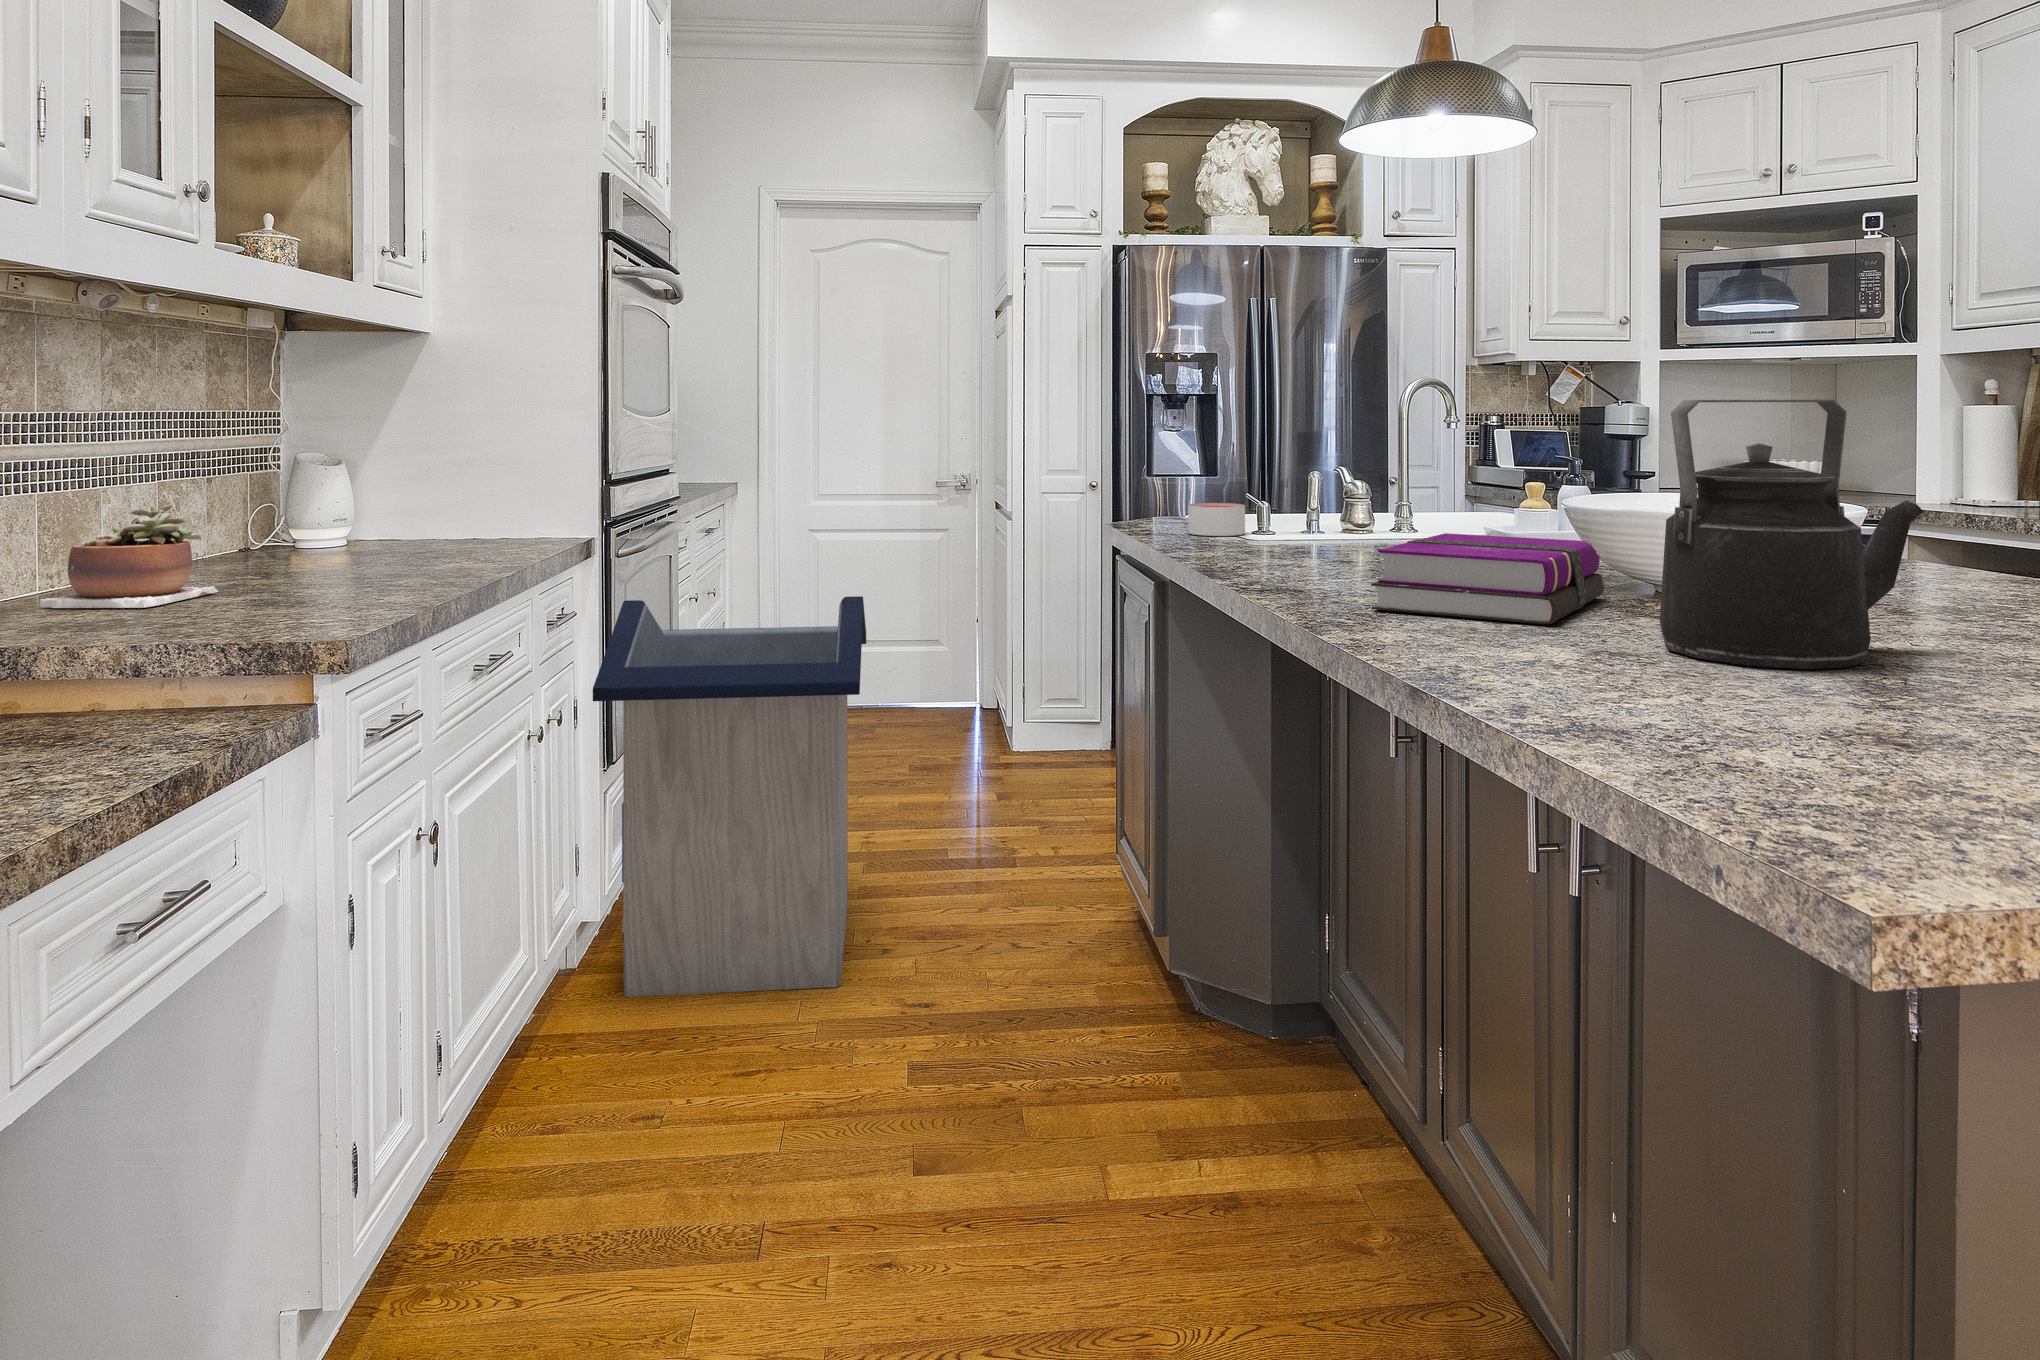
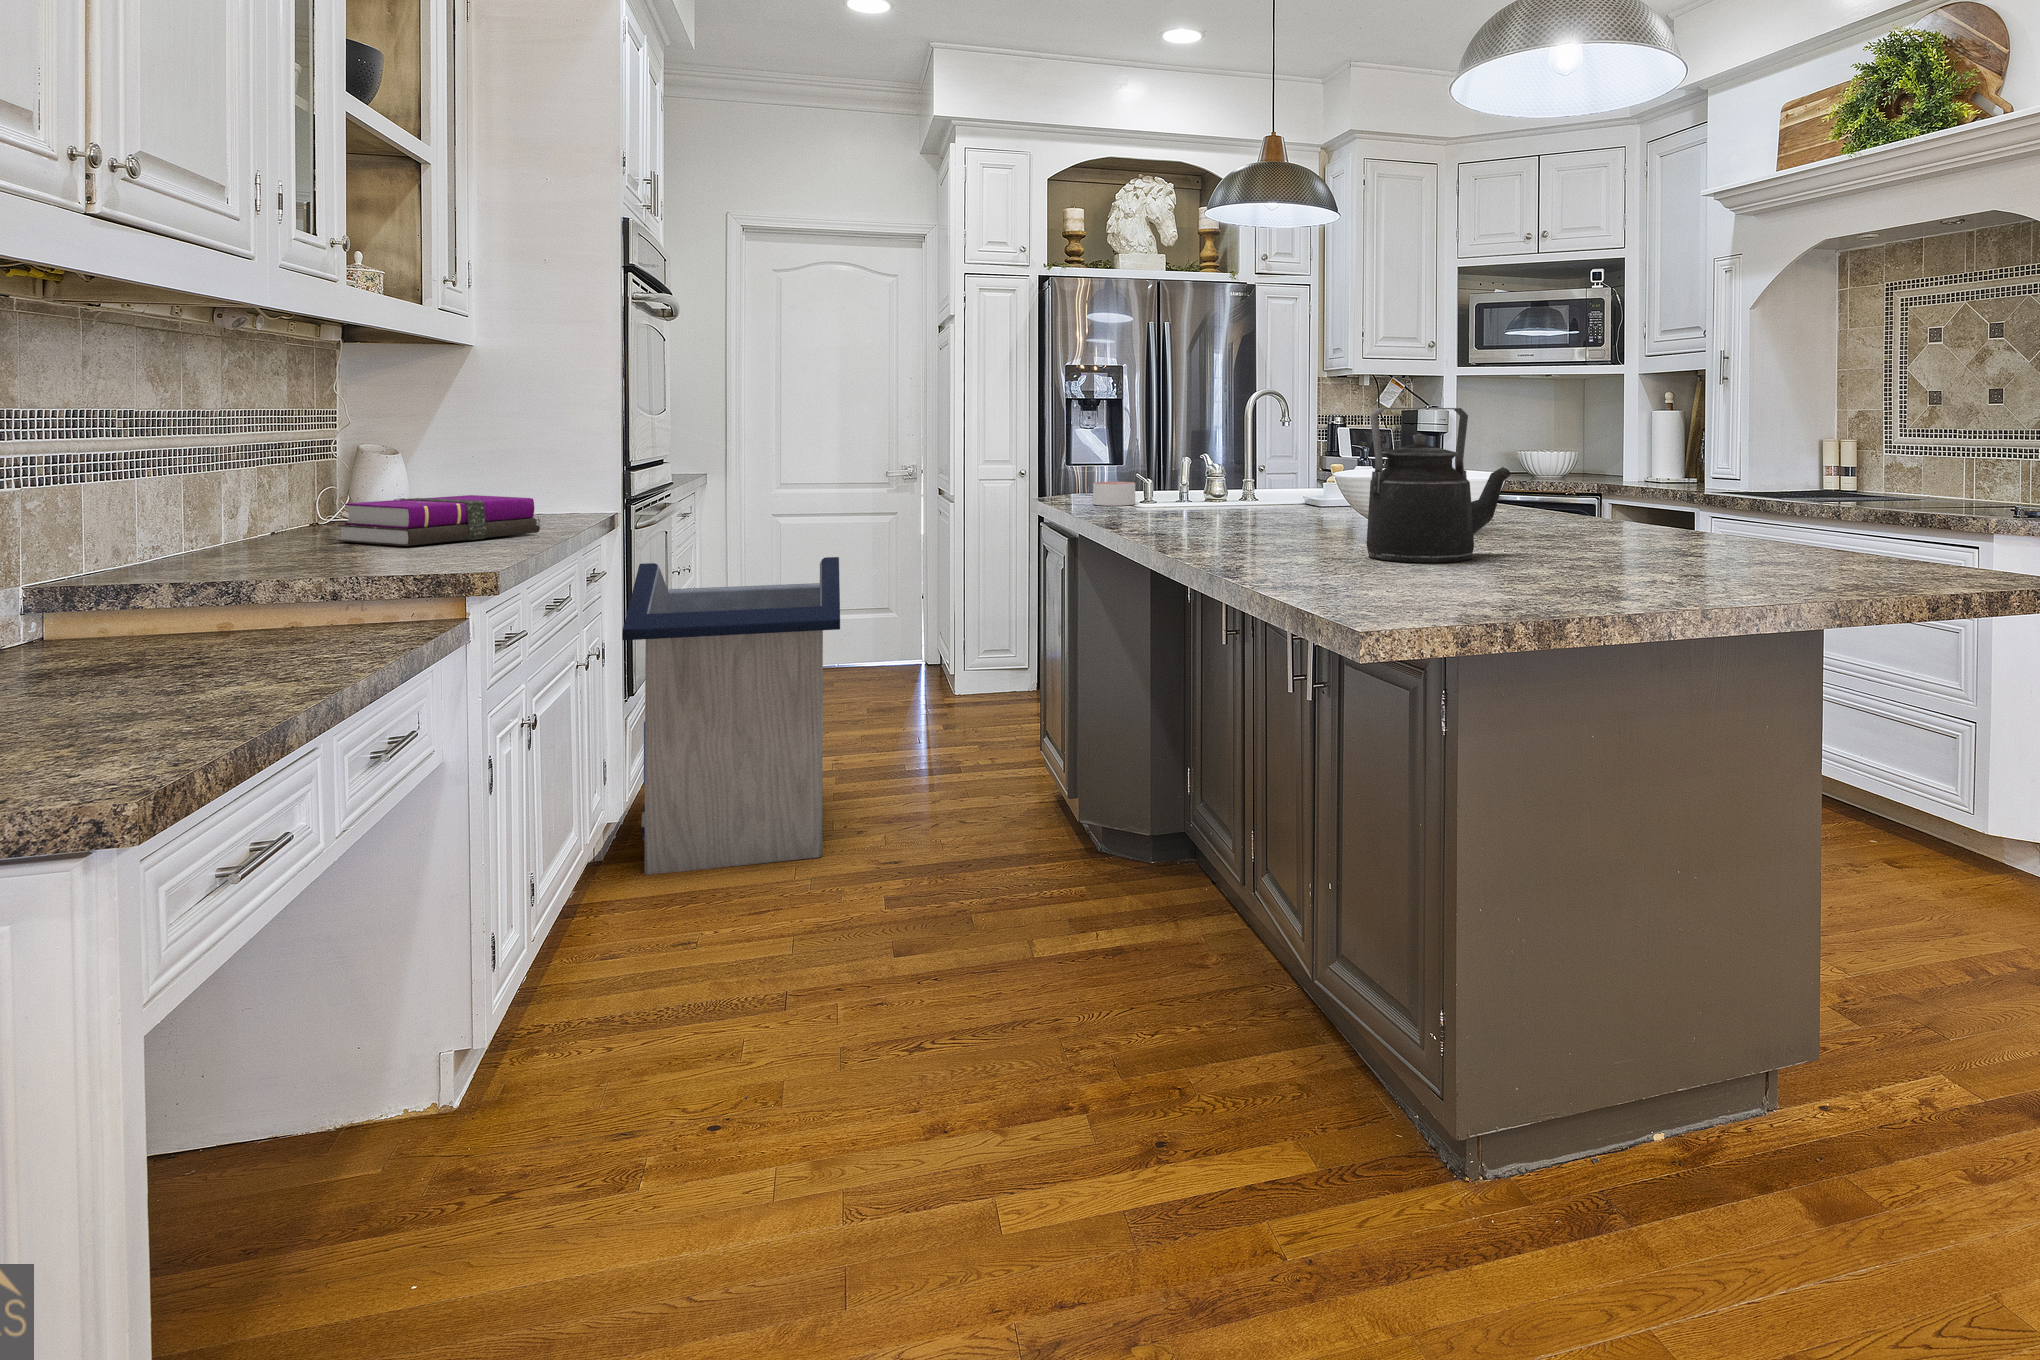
succulent plant: present [40,504,218,608] -> none [209,482,345,561]
notebook: present [1371,533,1605,624] -> present [337,495,540,546]

